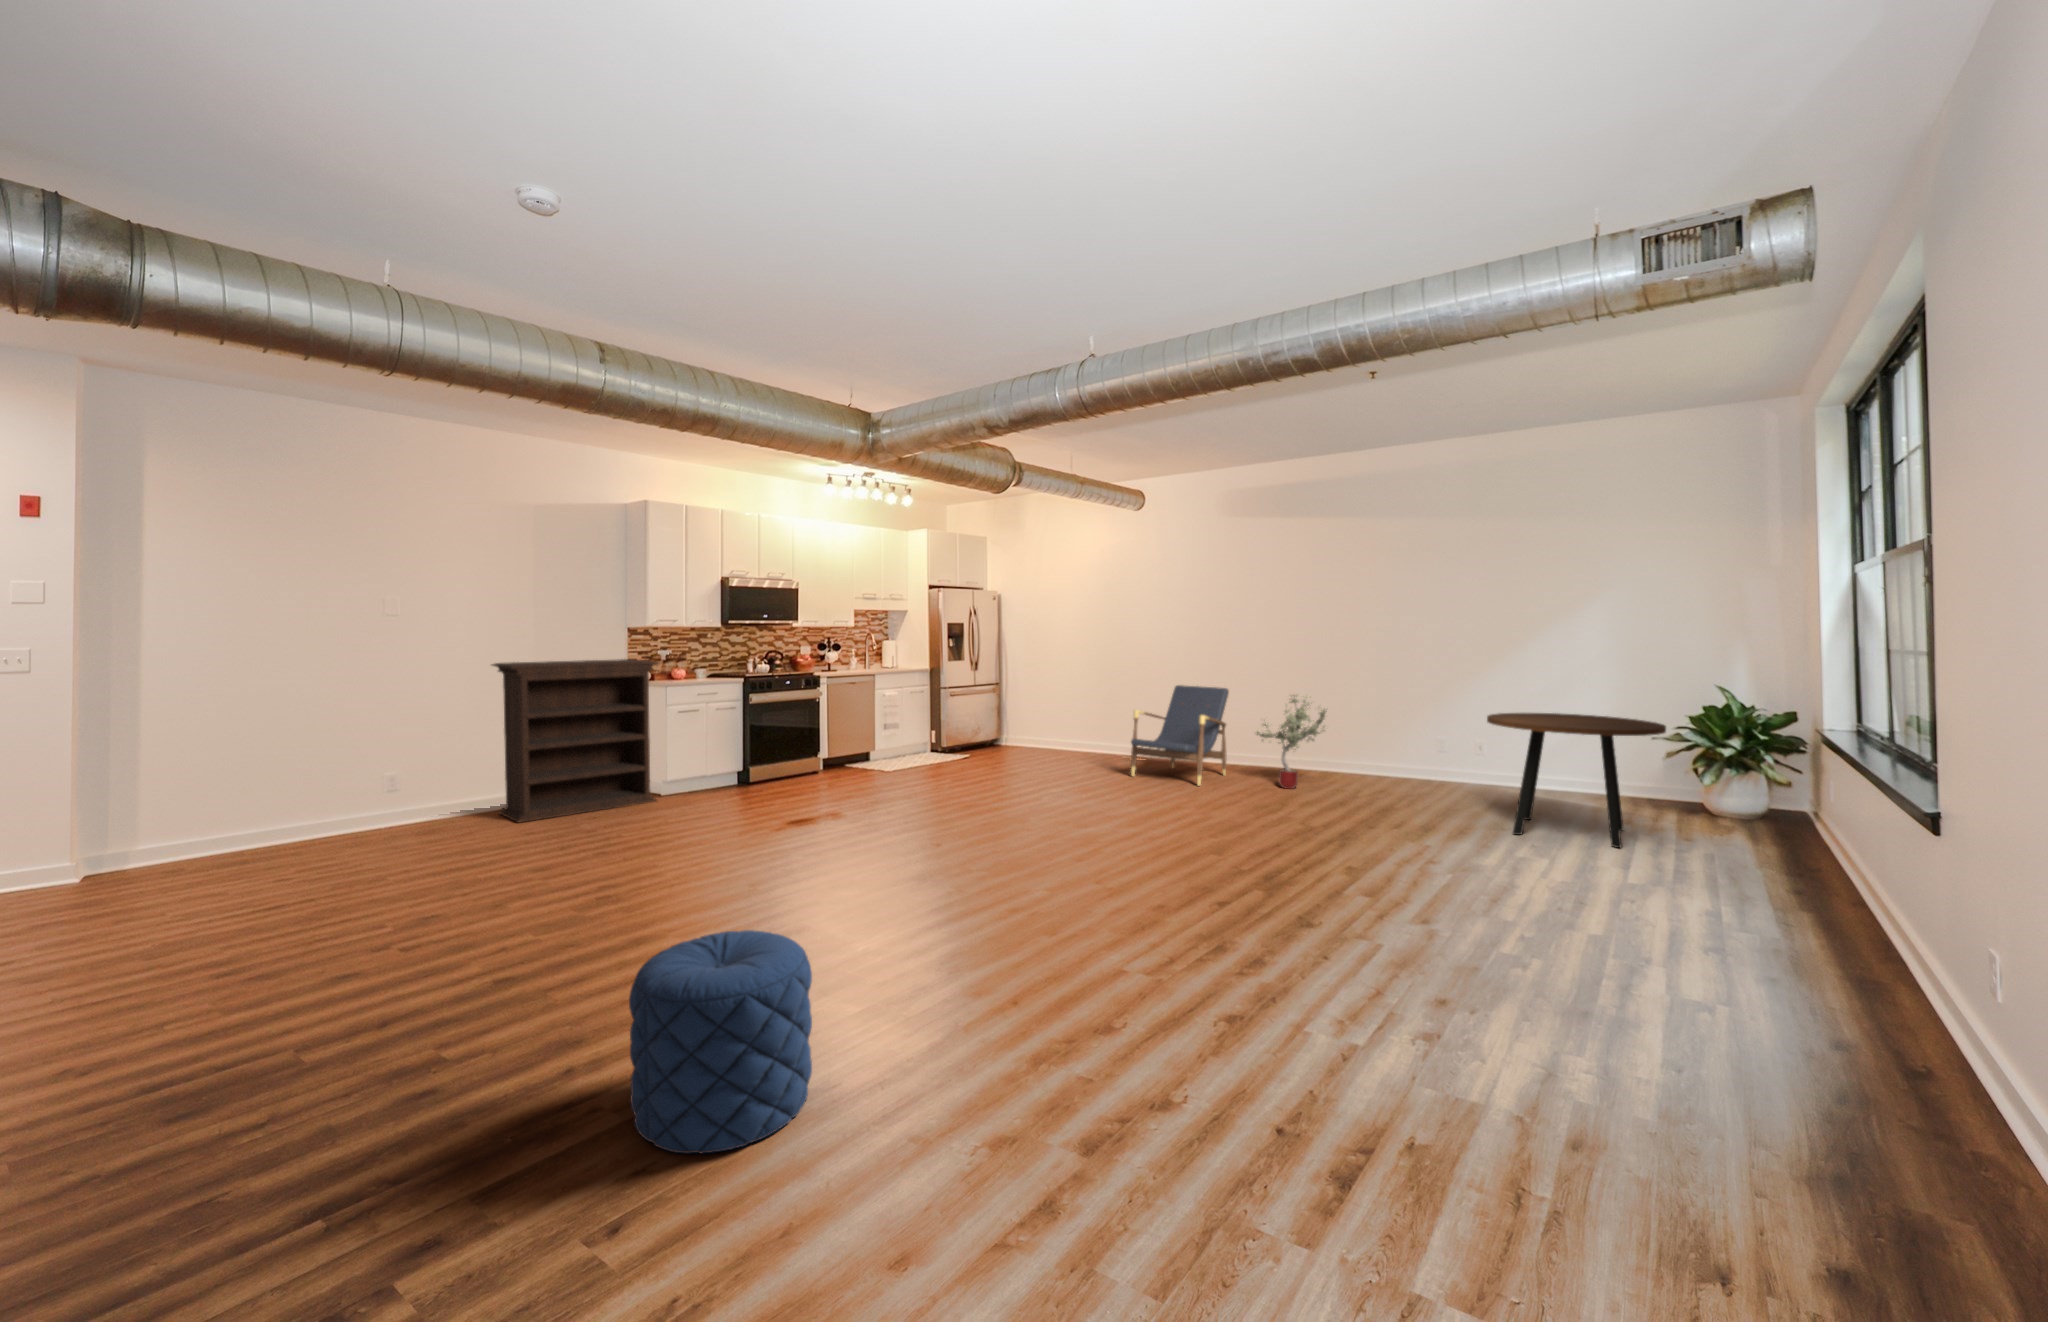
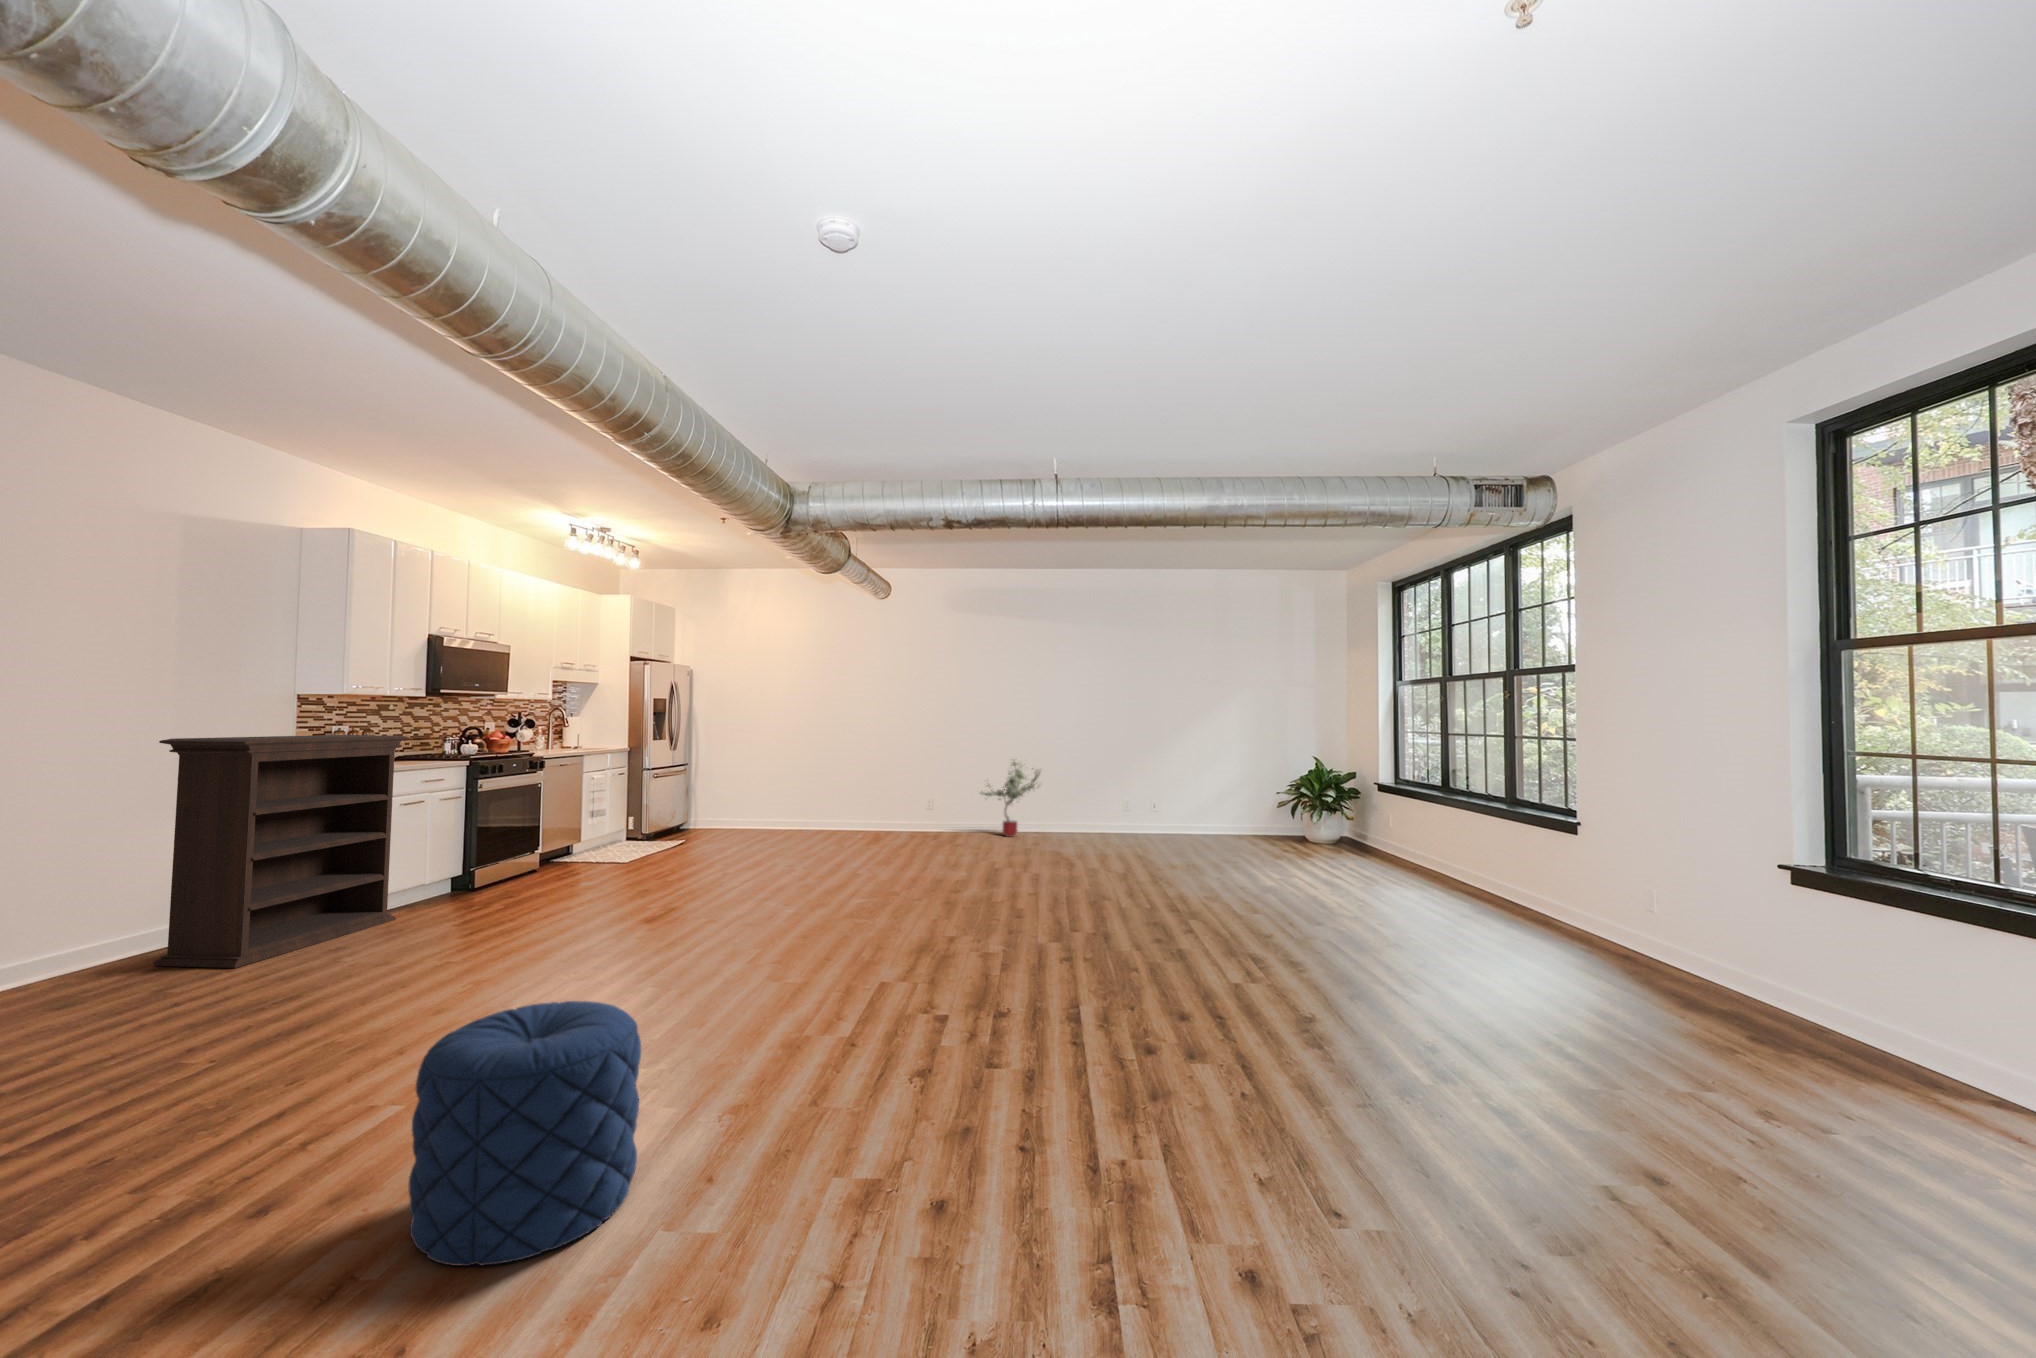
lounge chair: present [1131,685,1229,786] -> none [876,756,952,842]
dining table: present [1487,713,1666,848] -> none [1164,763,1267,846]
pouf: present [629,930,812,1154] -> present [408,1001,641,1266]

